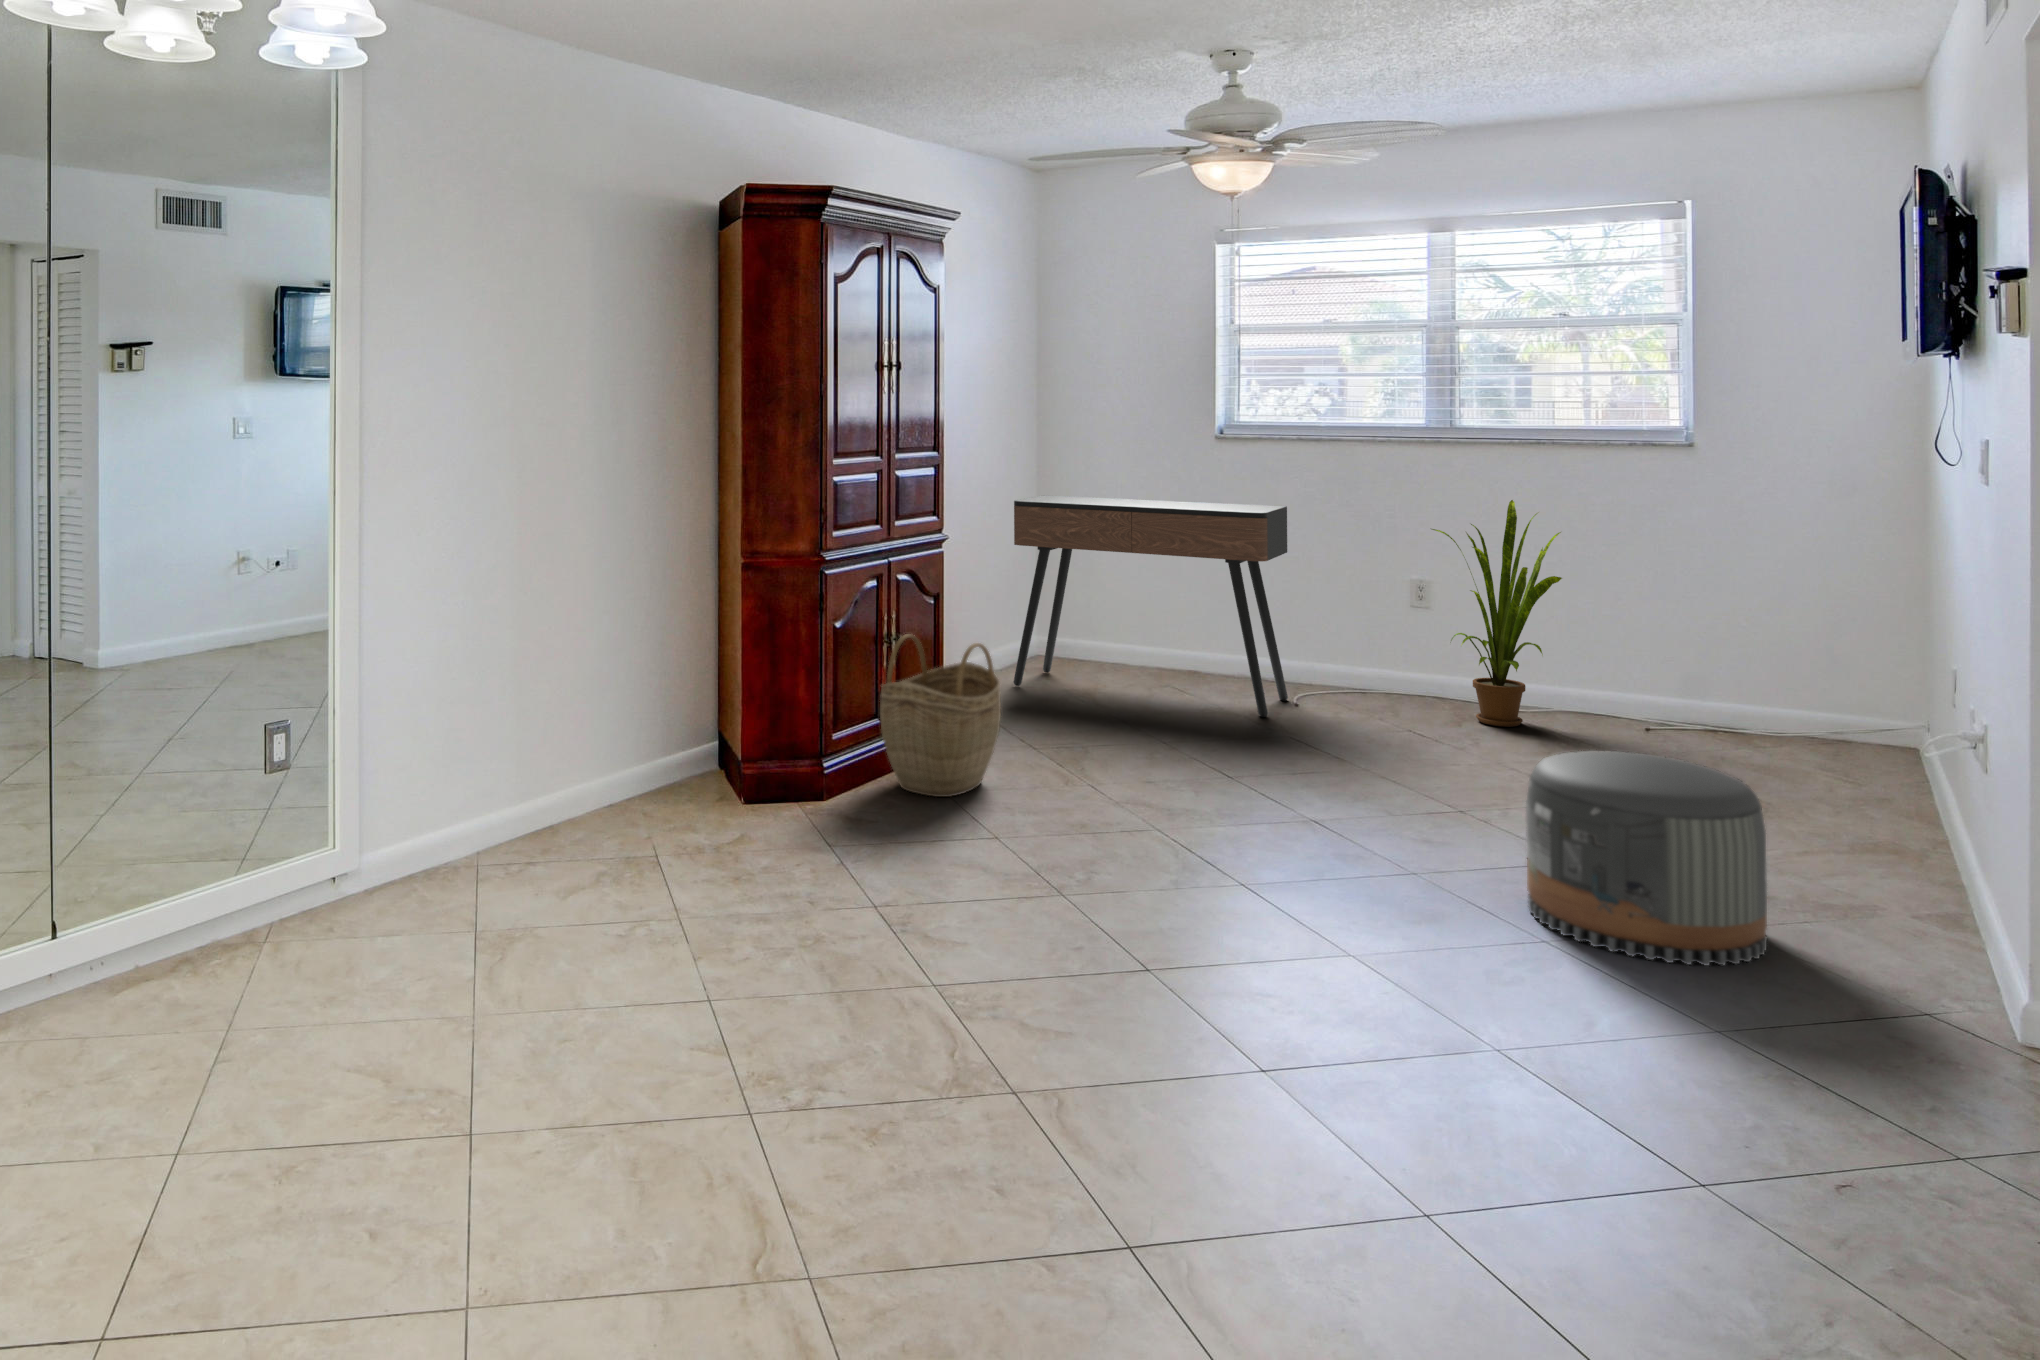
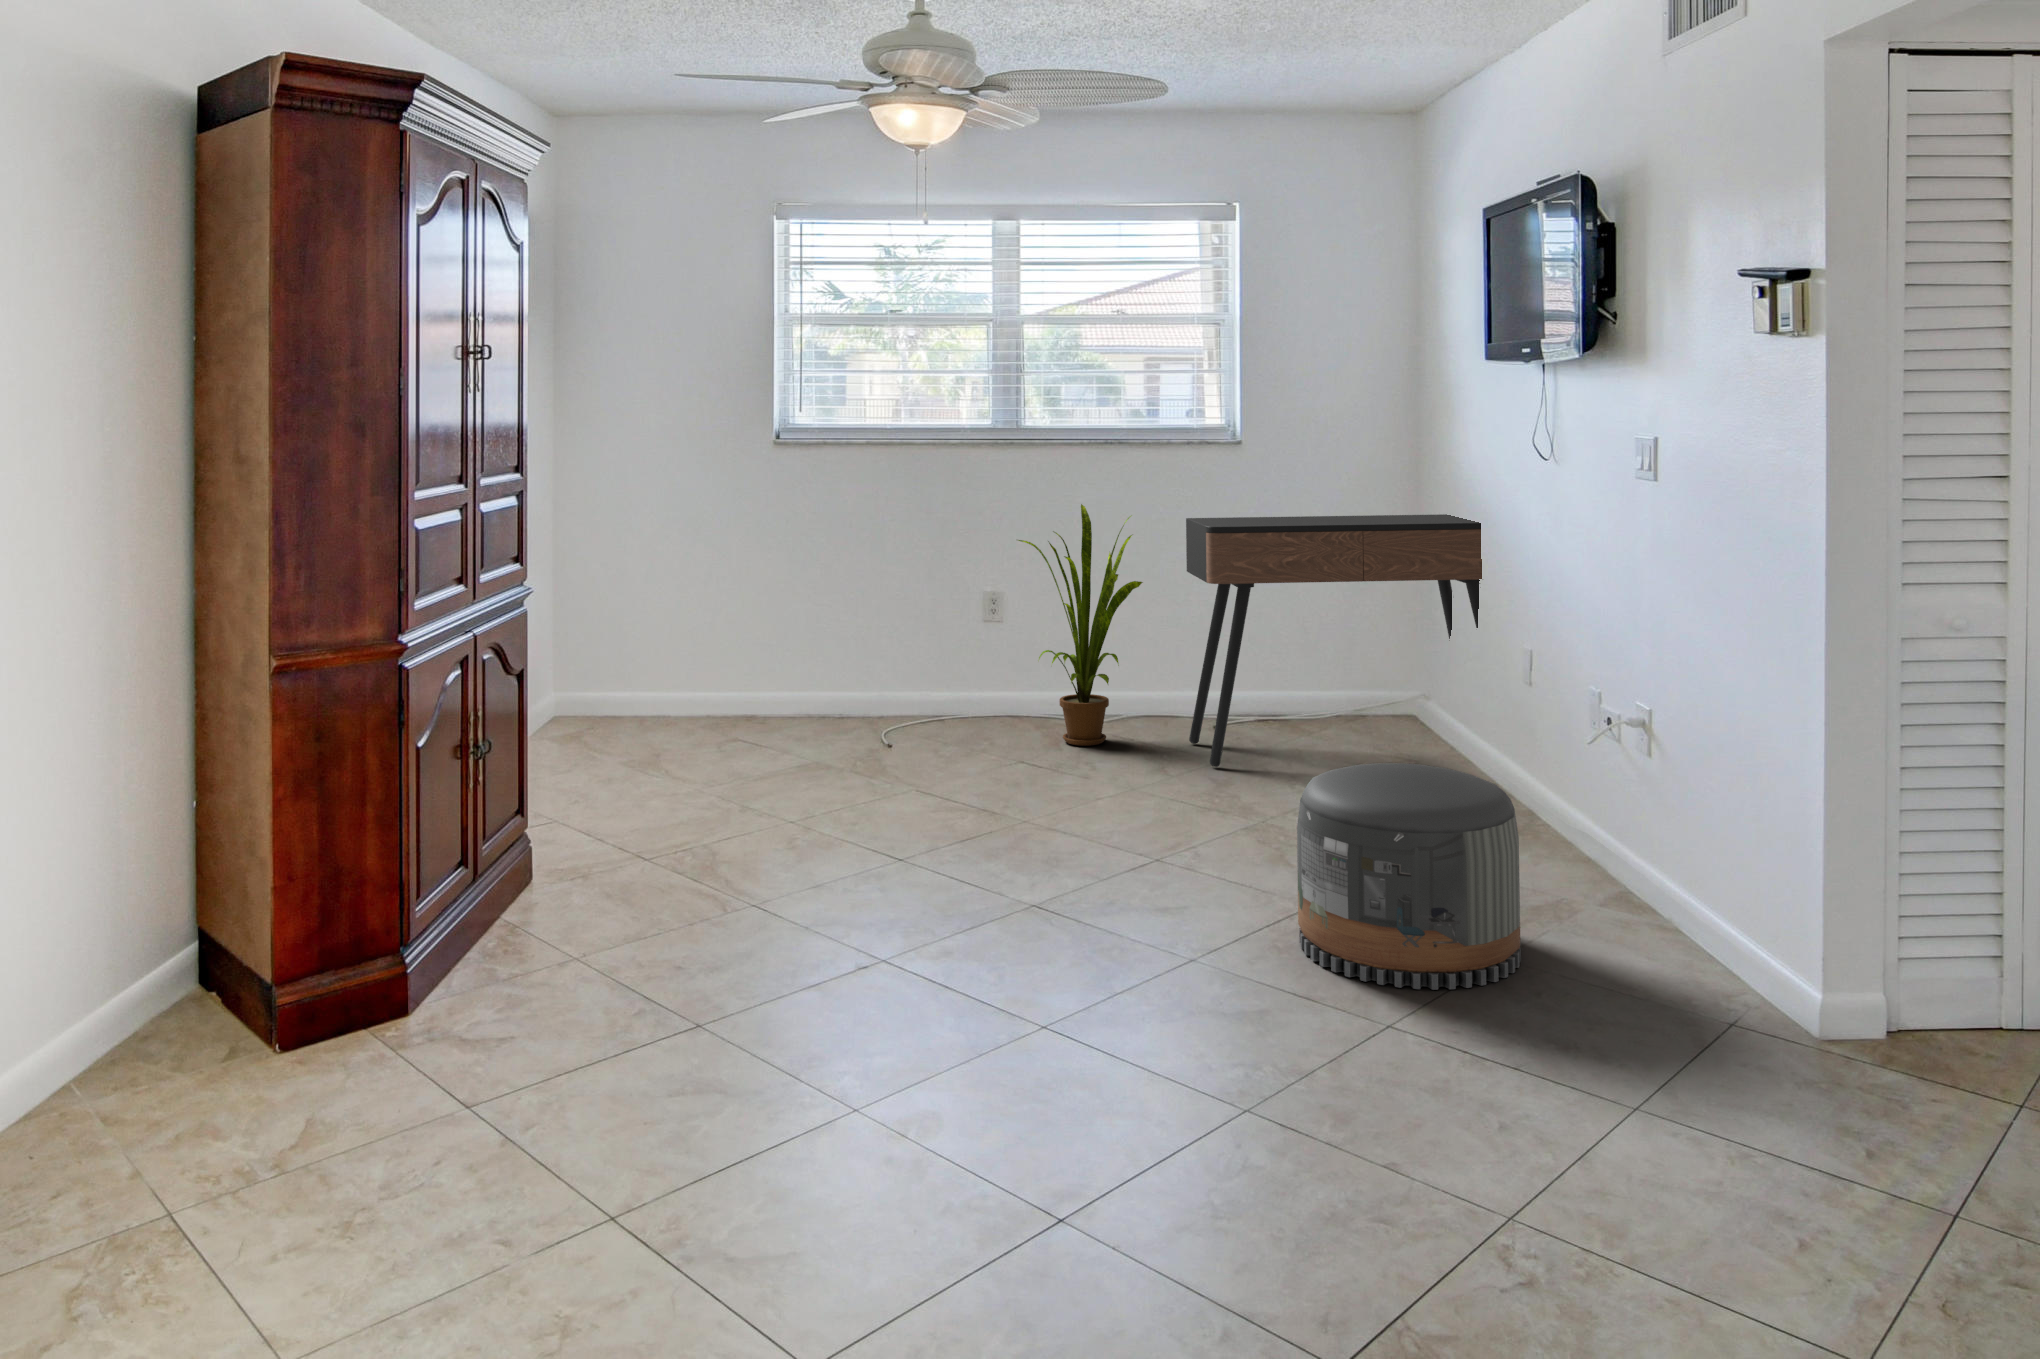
console table: present [1013,495,1288,717] -> present [1186,514,1482,767]
woven basket: present [880,634,1001,797] -> none [474,737,637,969]

